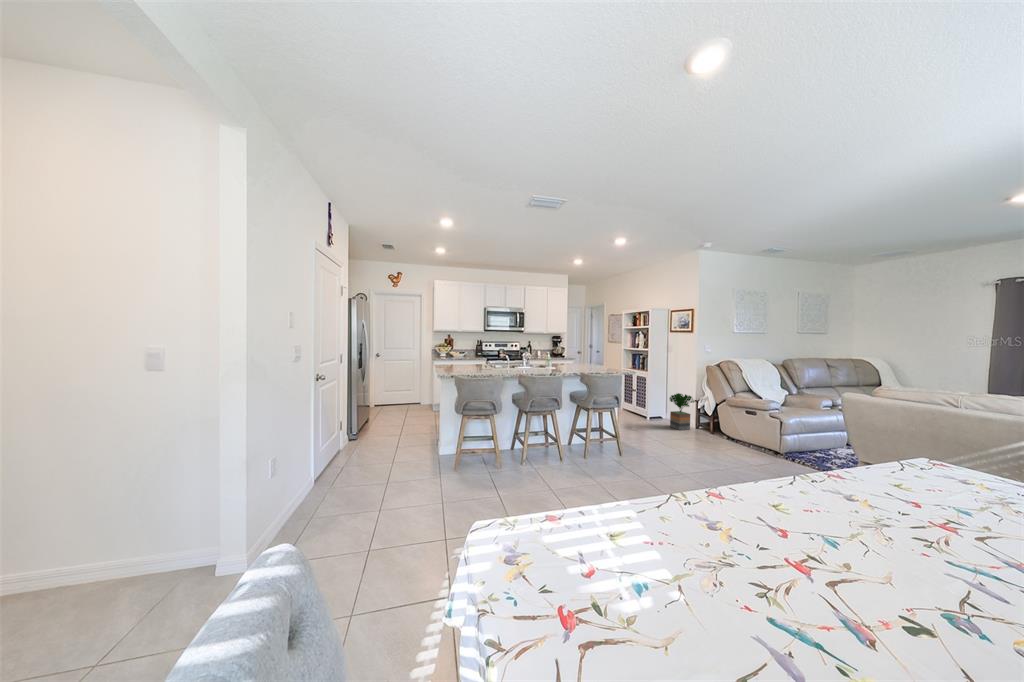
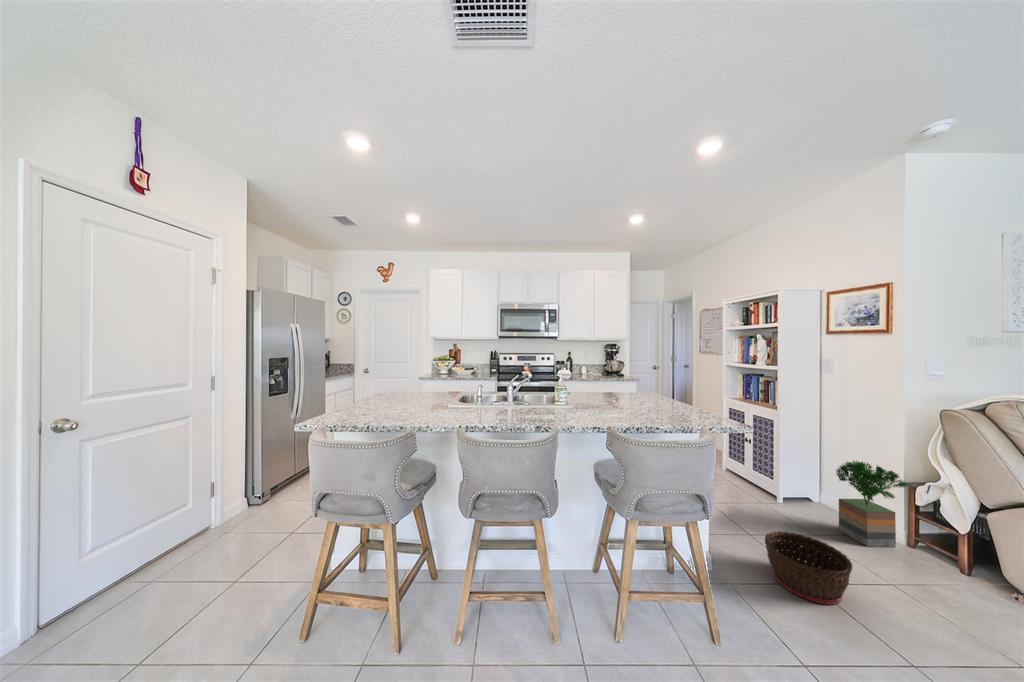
basket: none [639,423,669,445] -> present [765,531,852,605]

